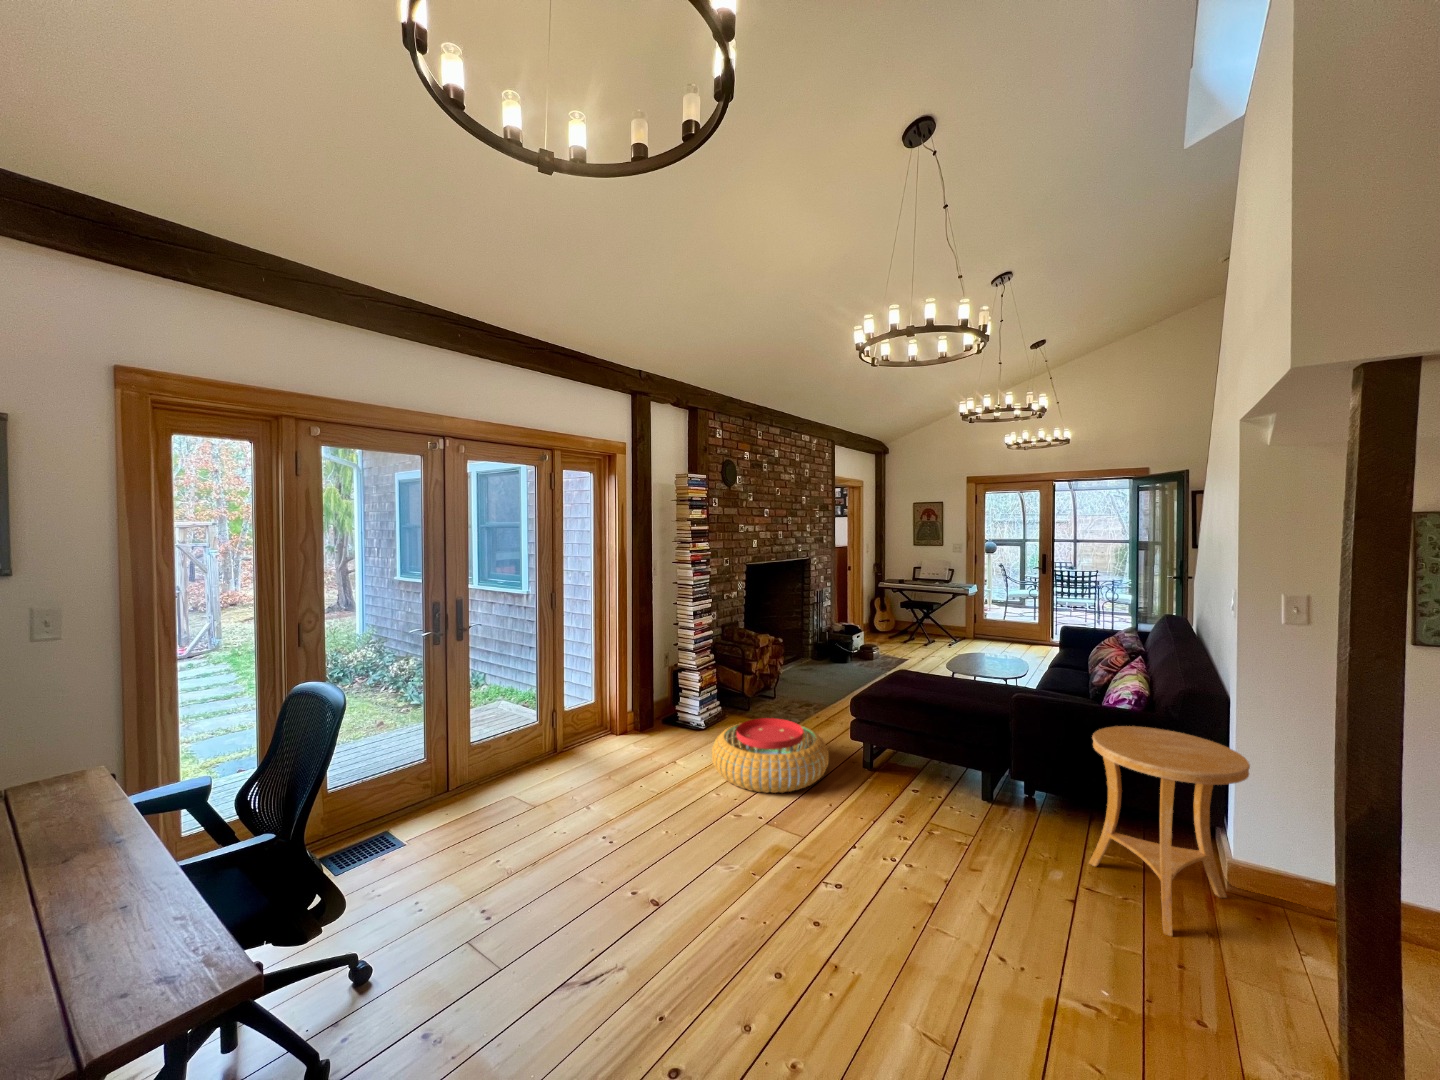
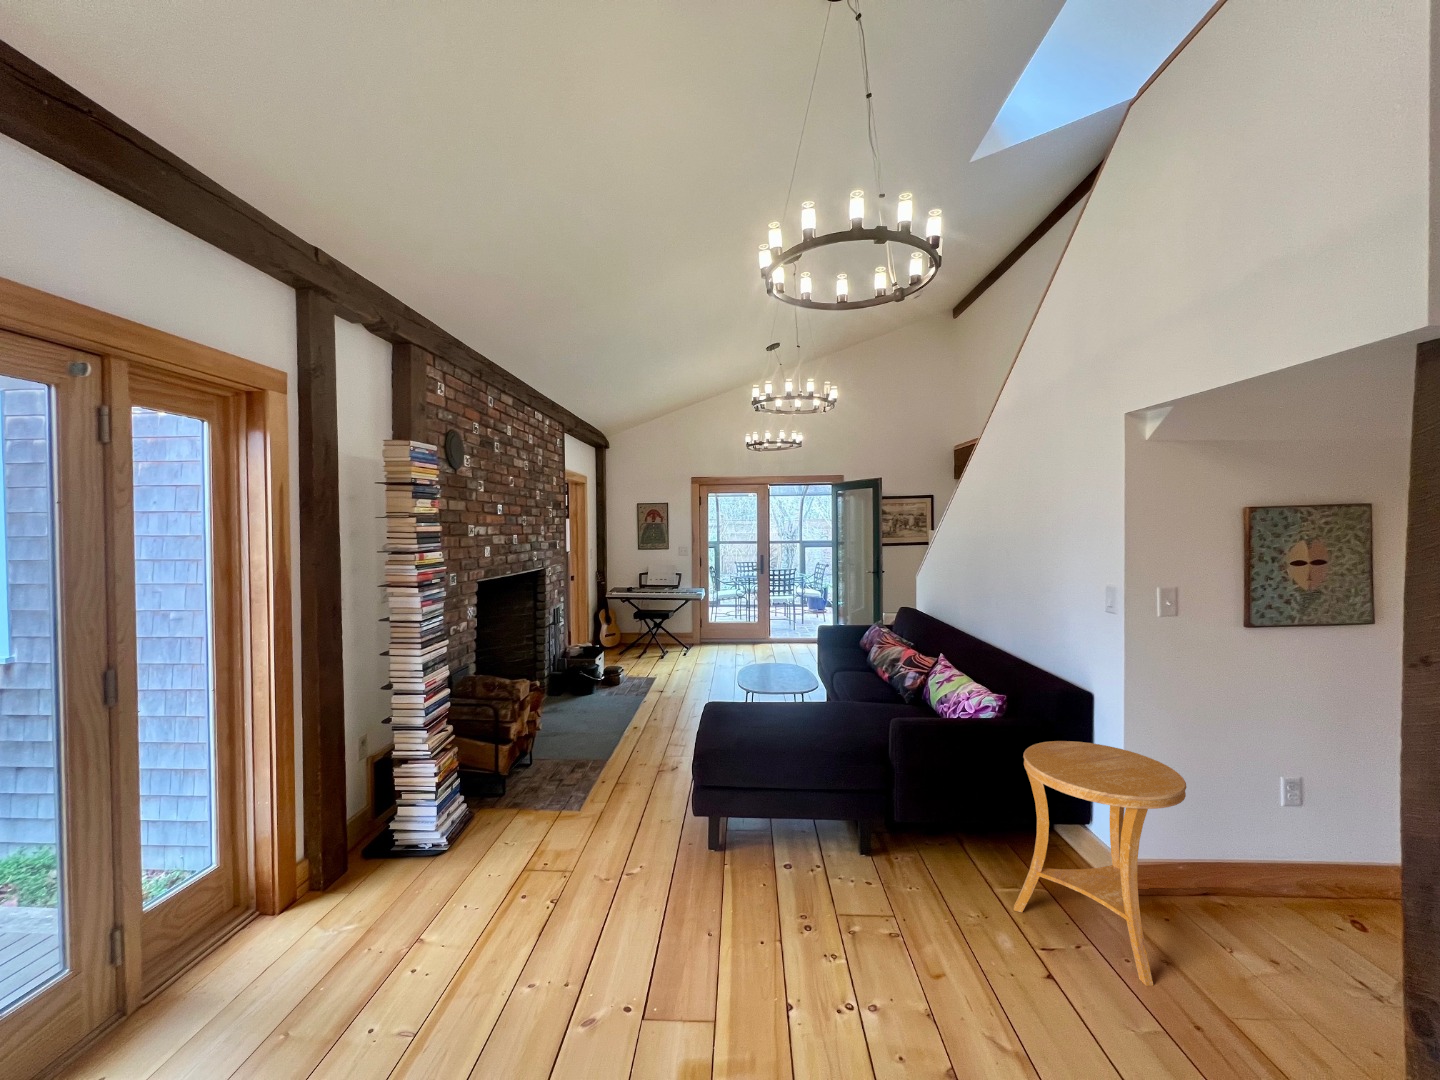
pouf: present [712,718,829,793] -> none [498,811,682,953]

